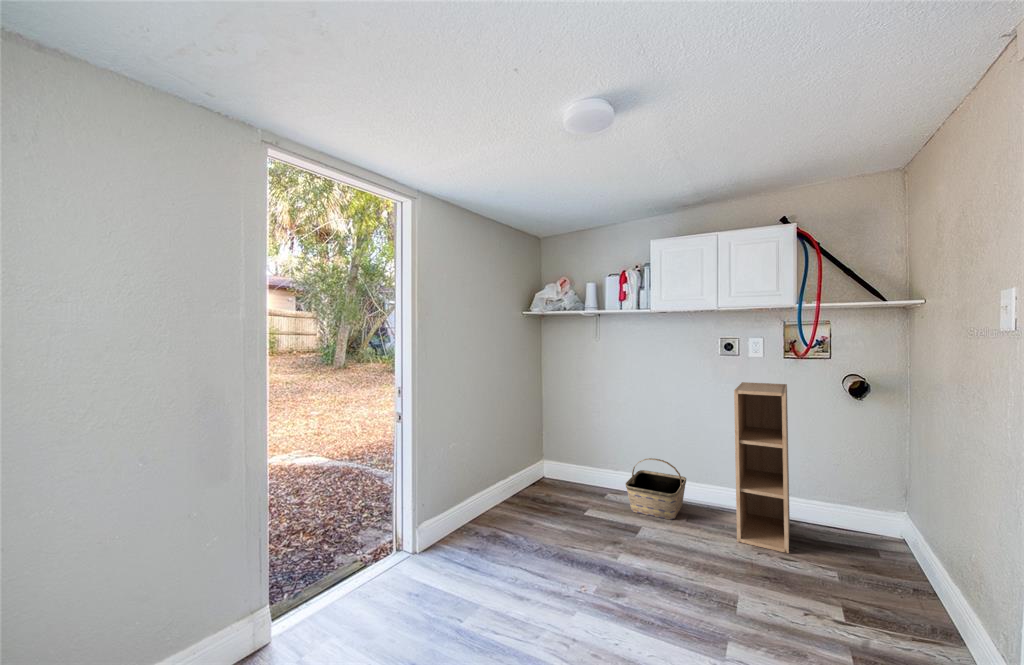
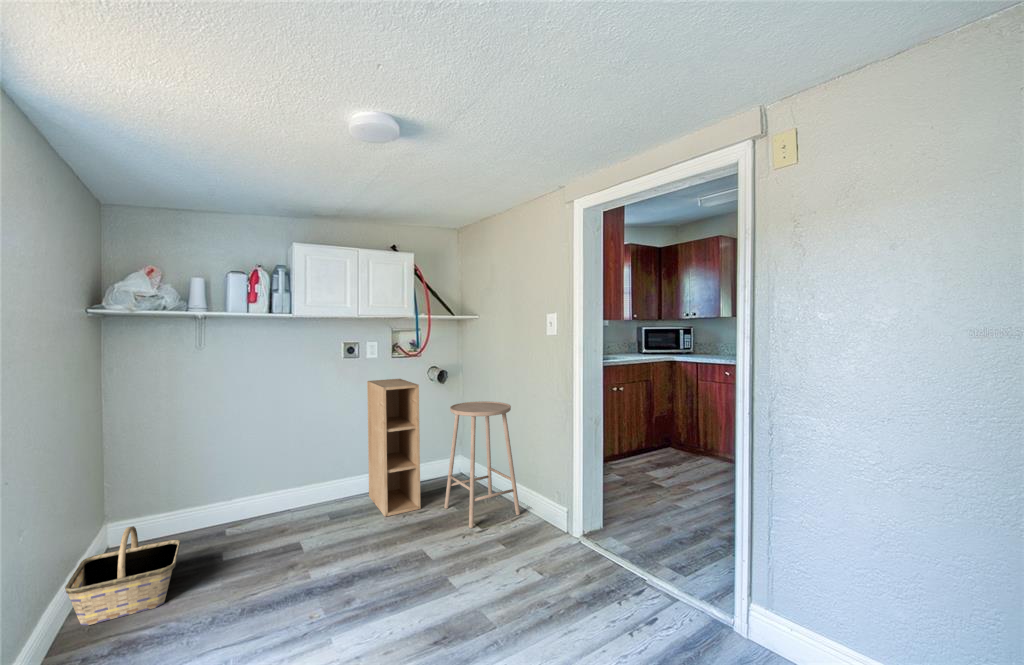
stool: none [819,428,956,644] -> present [444,401,520,528]
basket: present [626,458,686,520] -> present [65,526,181,625]

